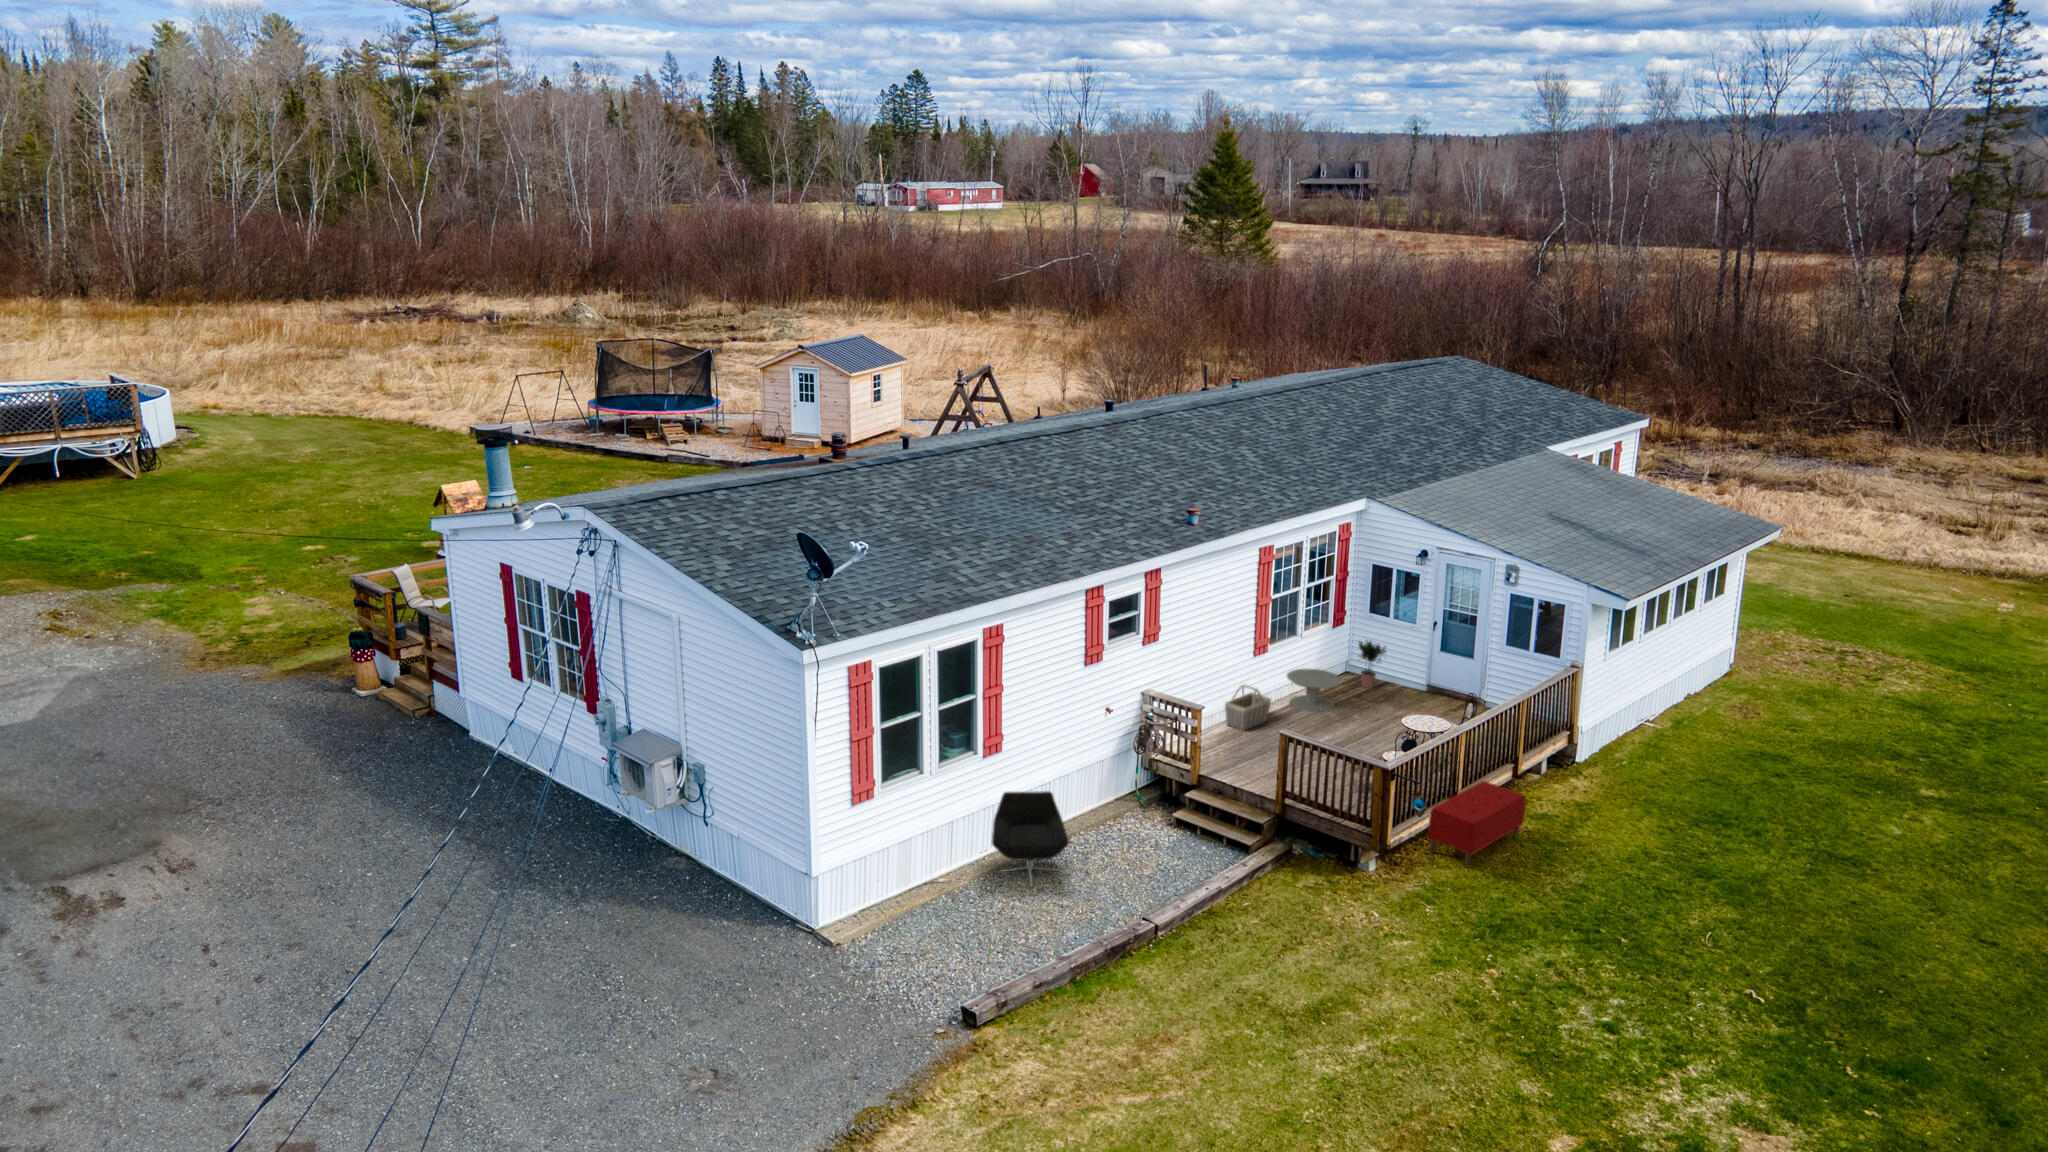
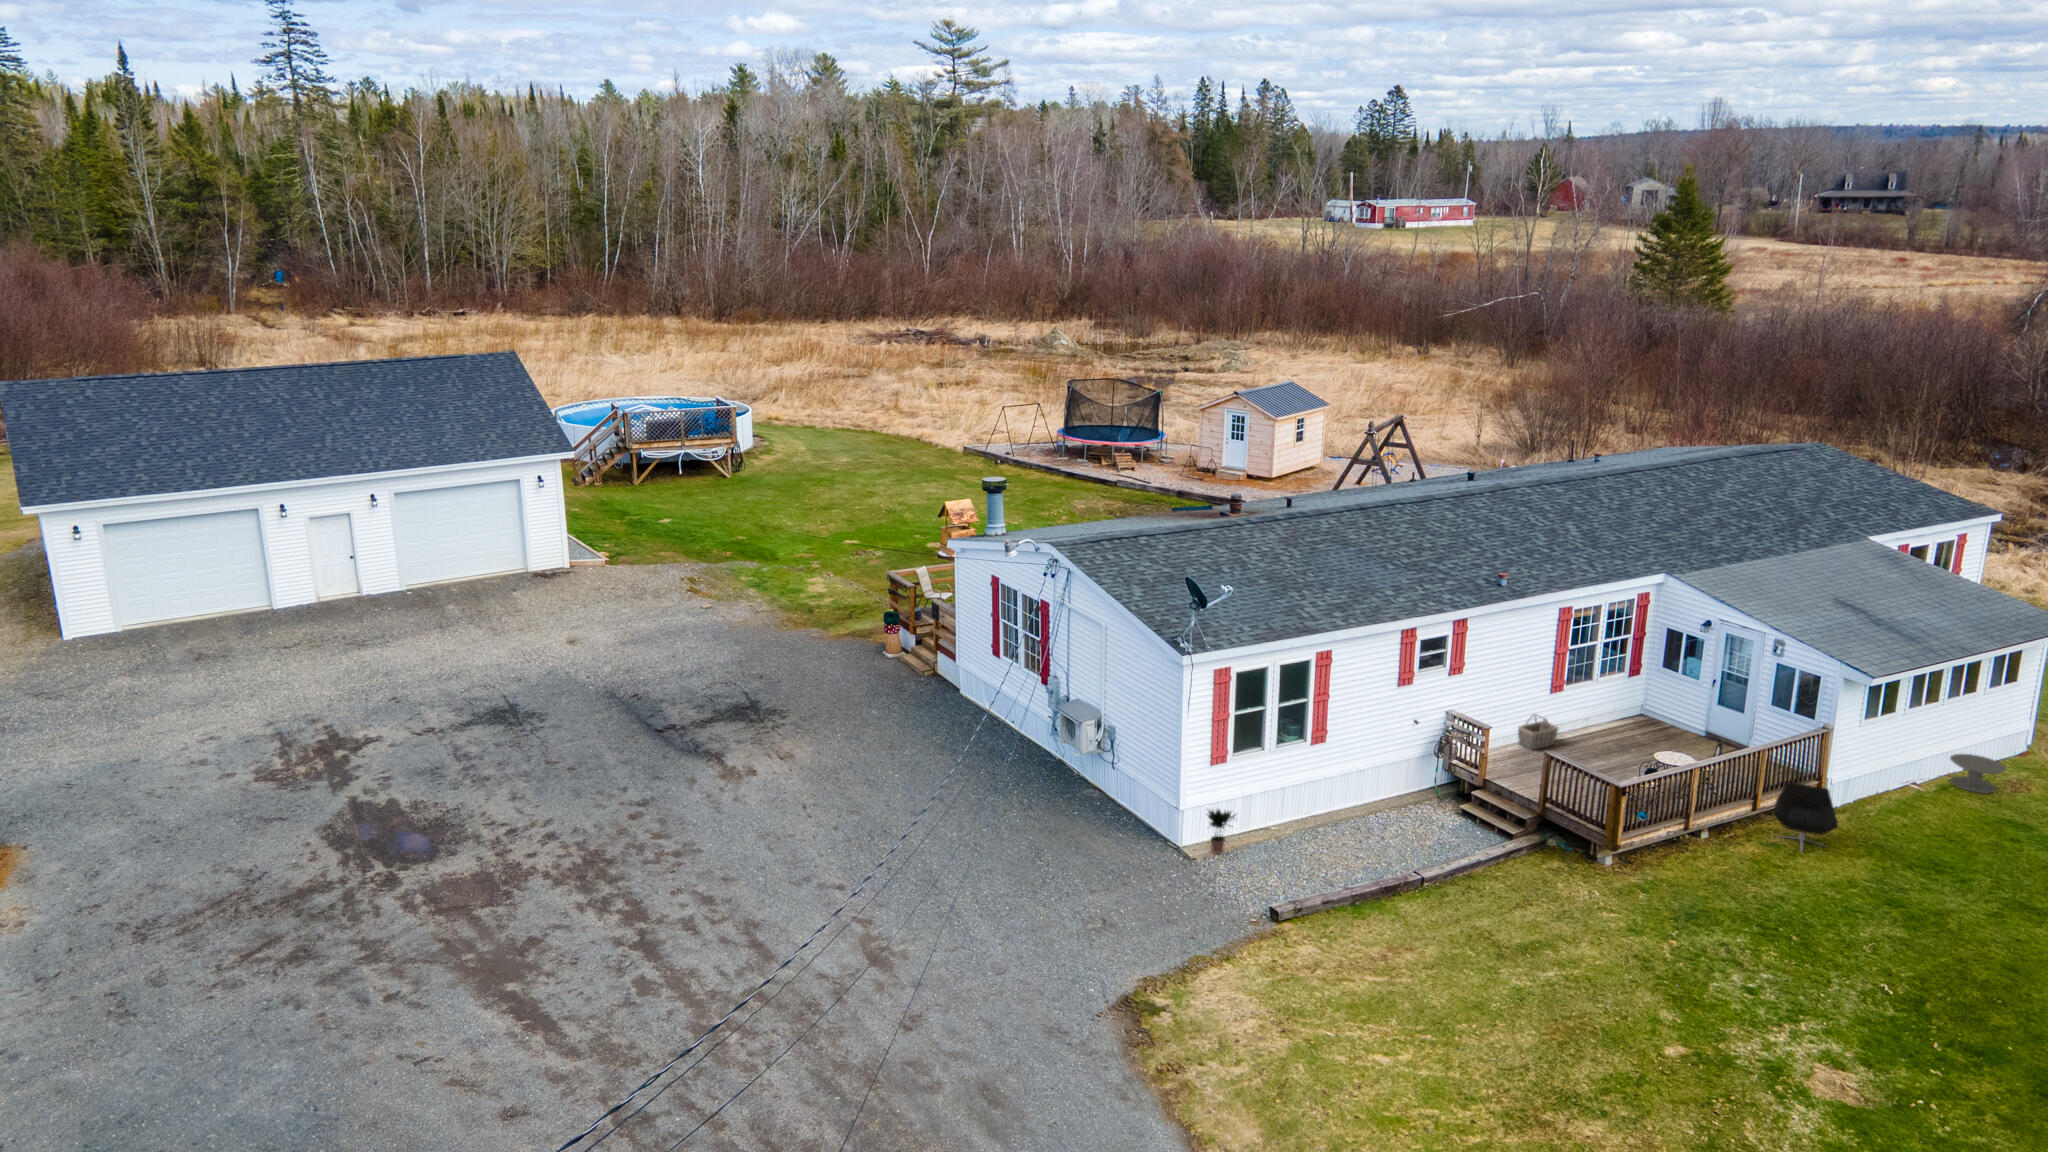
potted plant: present [1359,641,1386,688] -> present [1206,809,1235,854]
side table: present [1287,669,1342,712] -> present [1950,754,2006,793]
bench: present [1428,781,1526,867] -> none [1659,810,1752,874]
lounge chair: present [992,791,1069,887] -> present [1774,782,1839,851]

